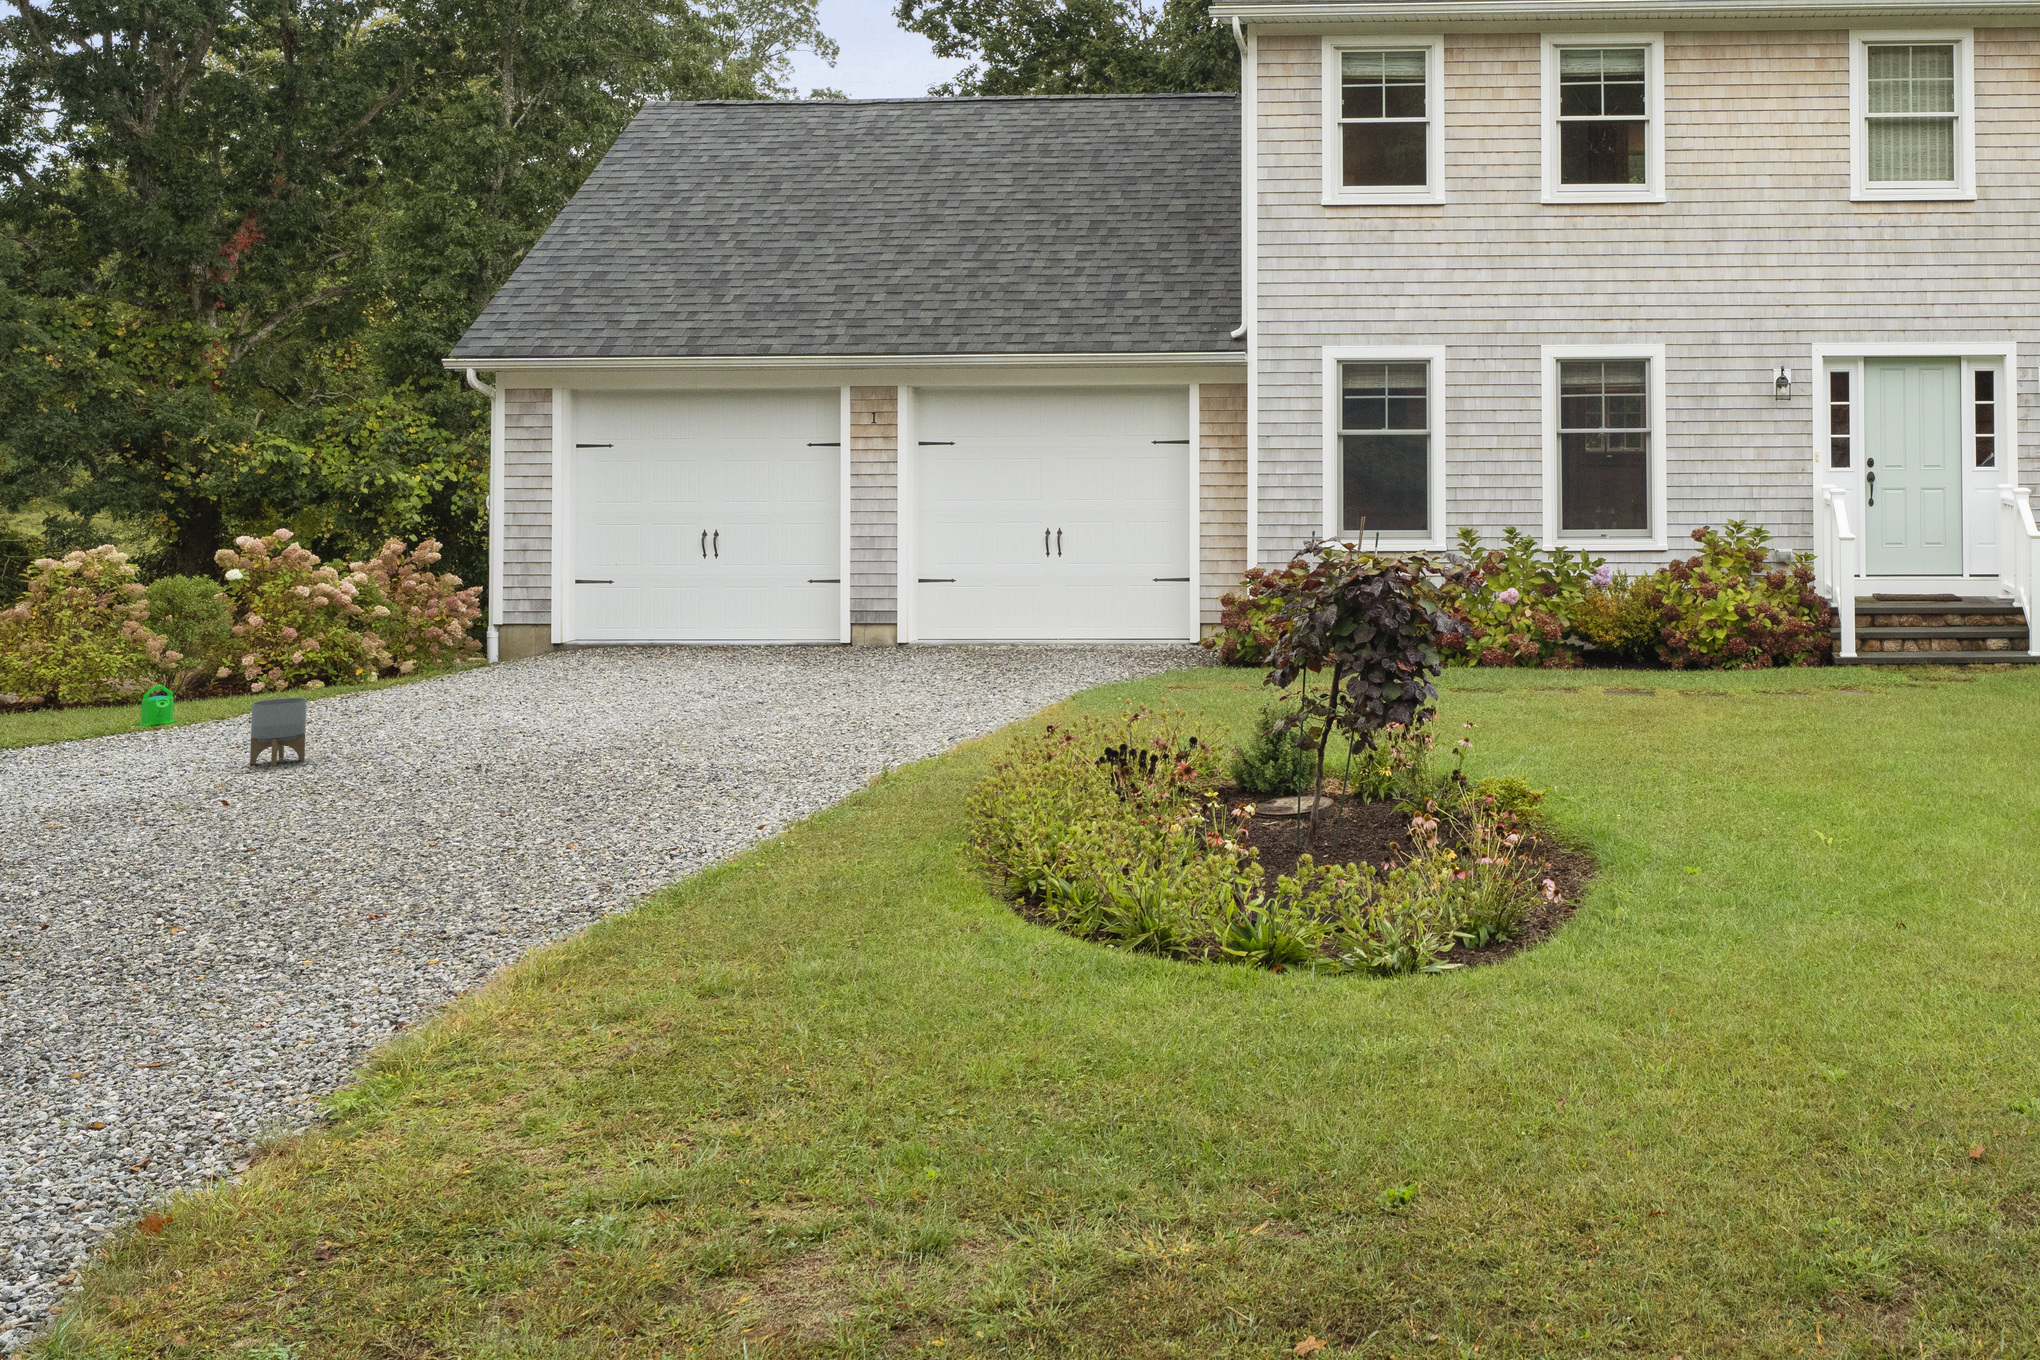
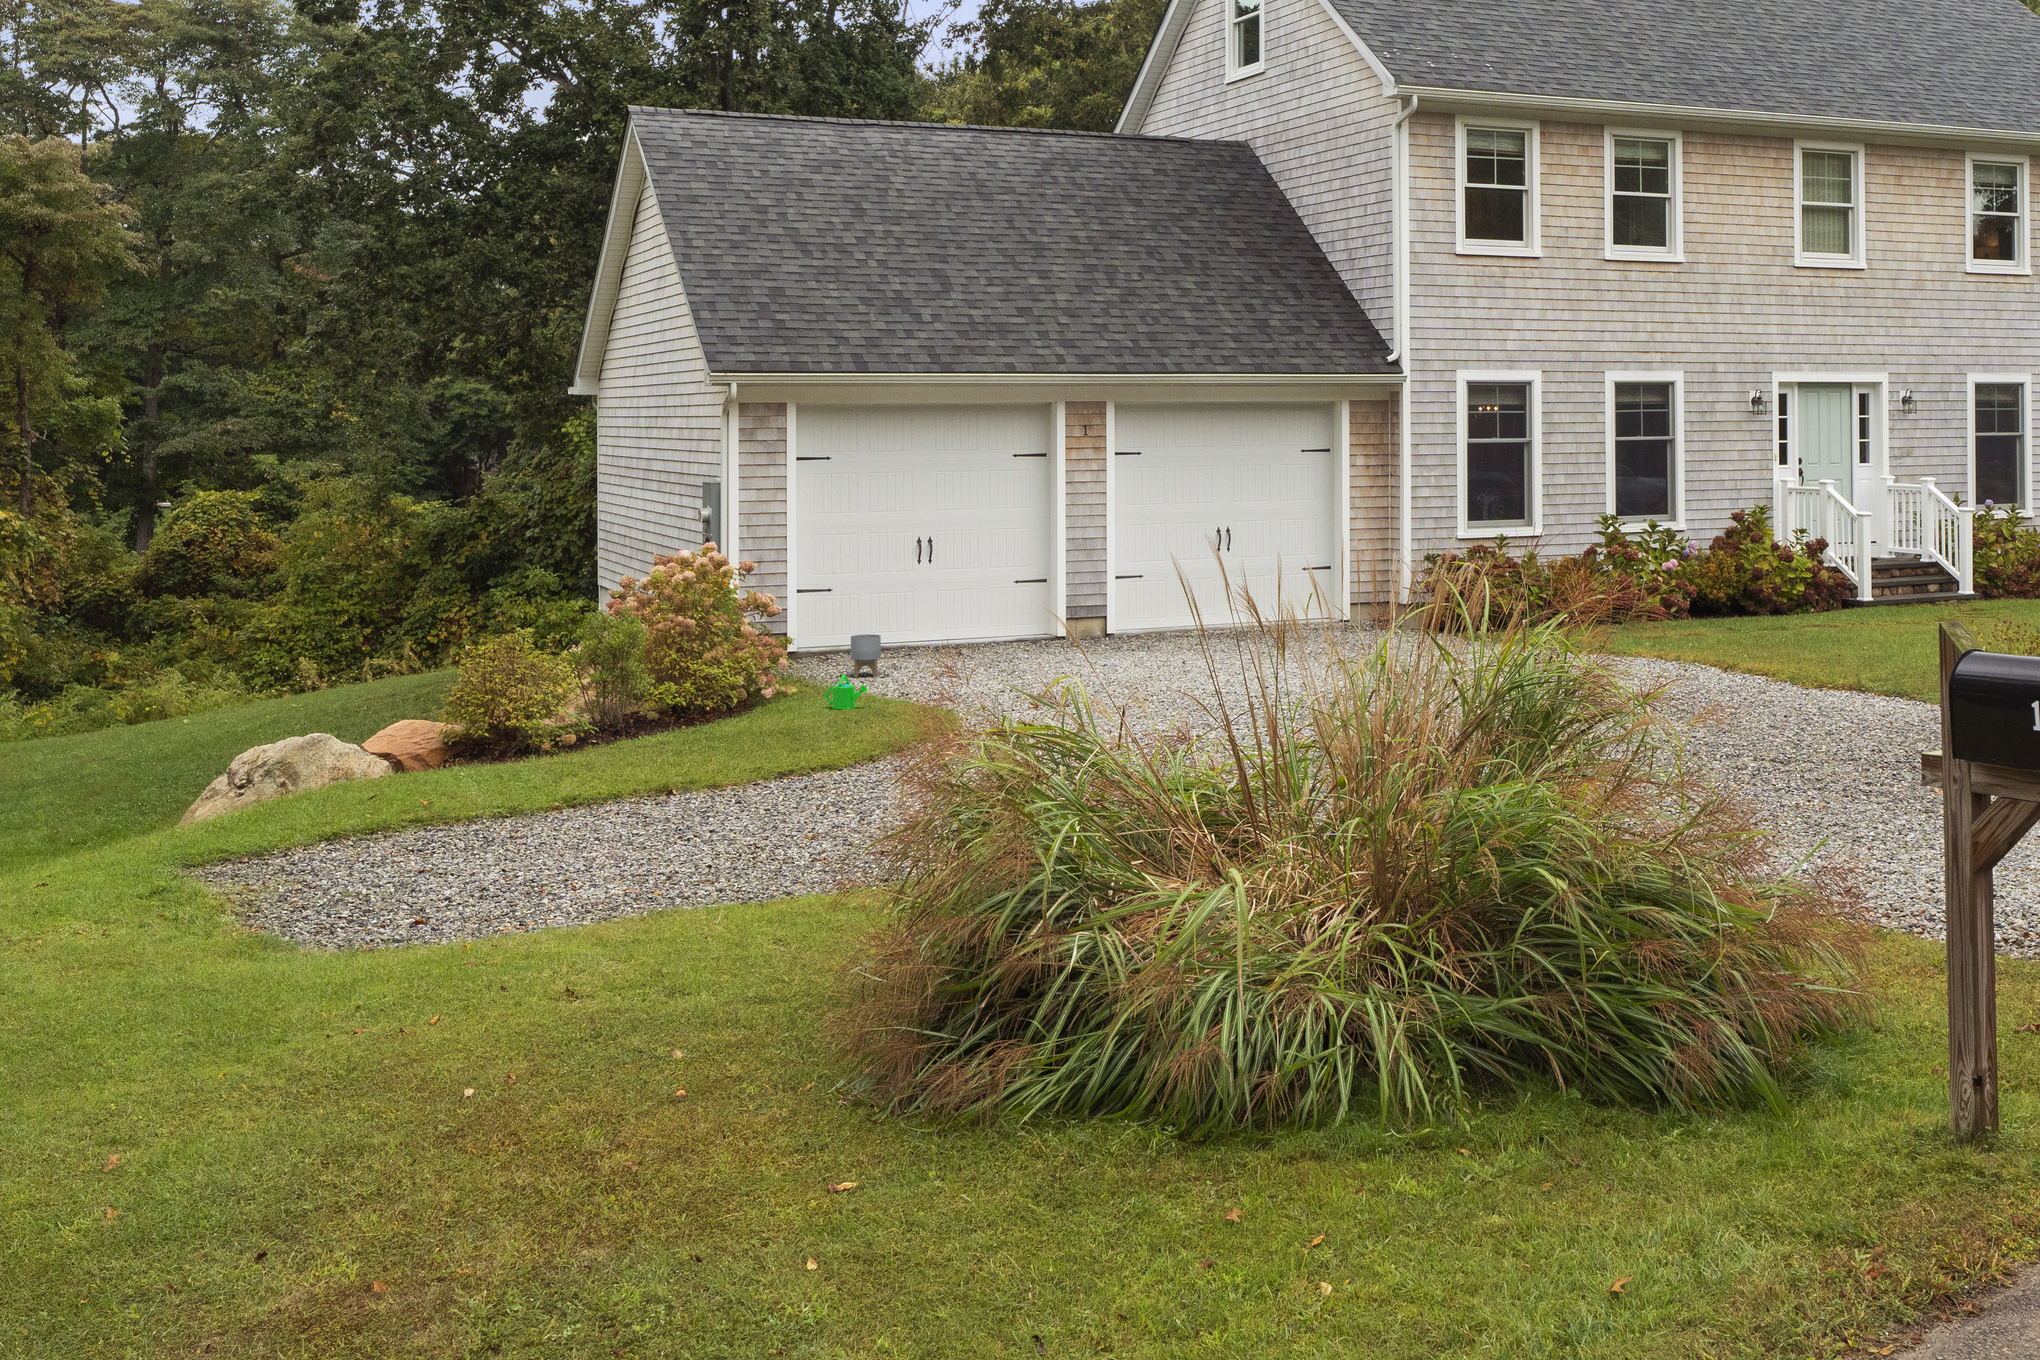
planter: present [250,698,307,766] -> present [851,634,881,678]

